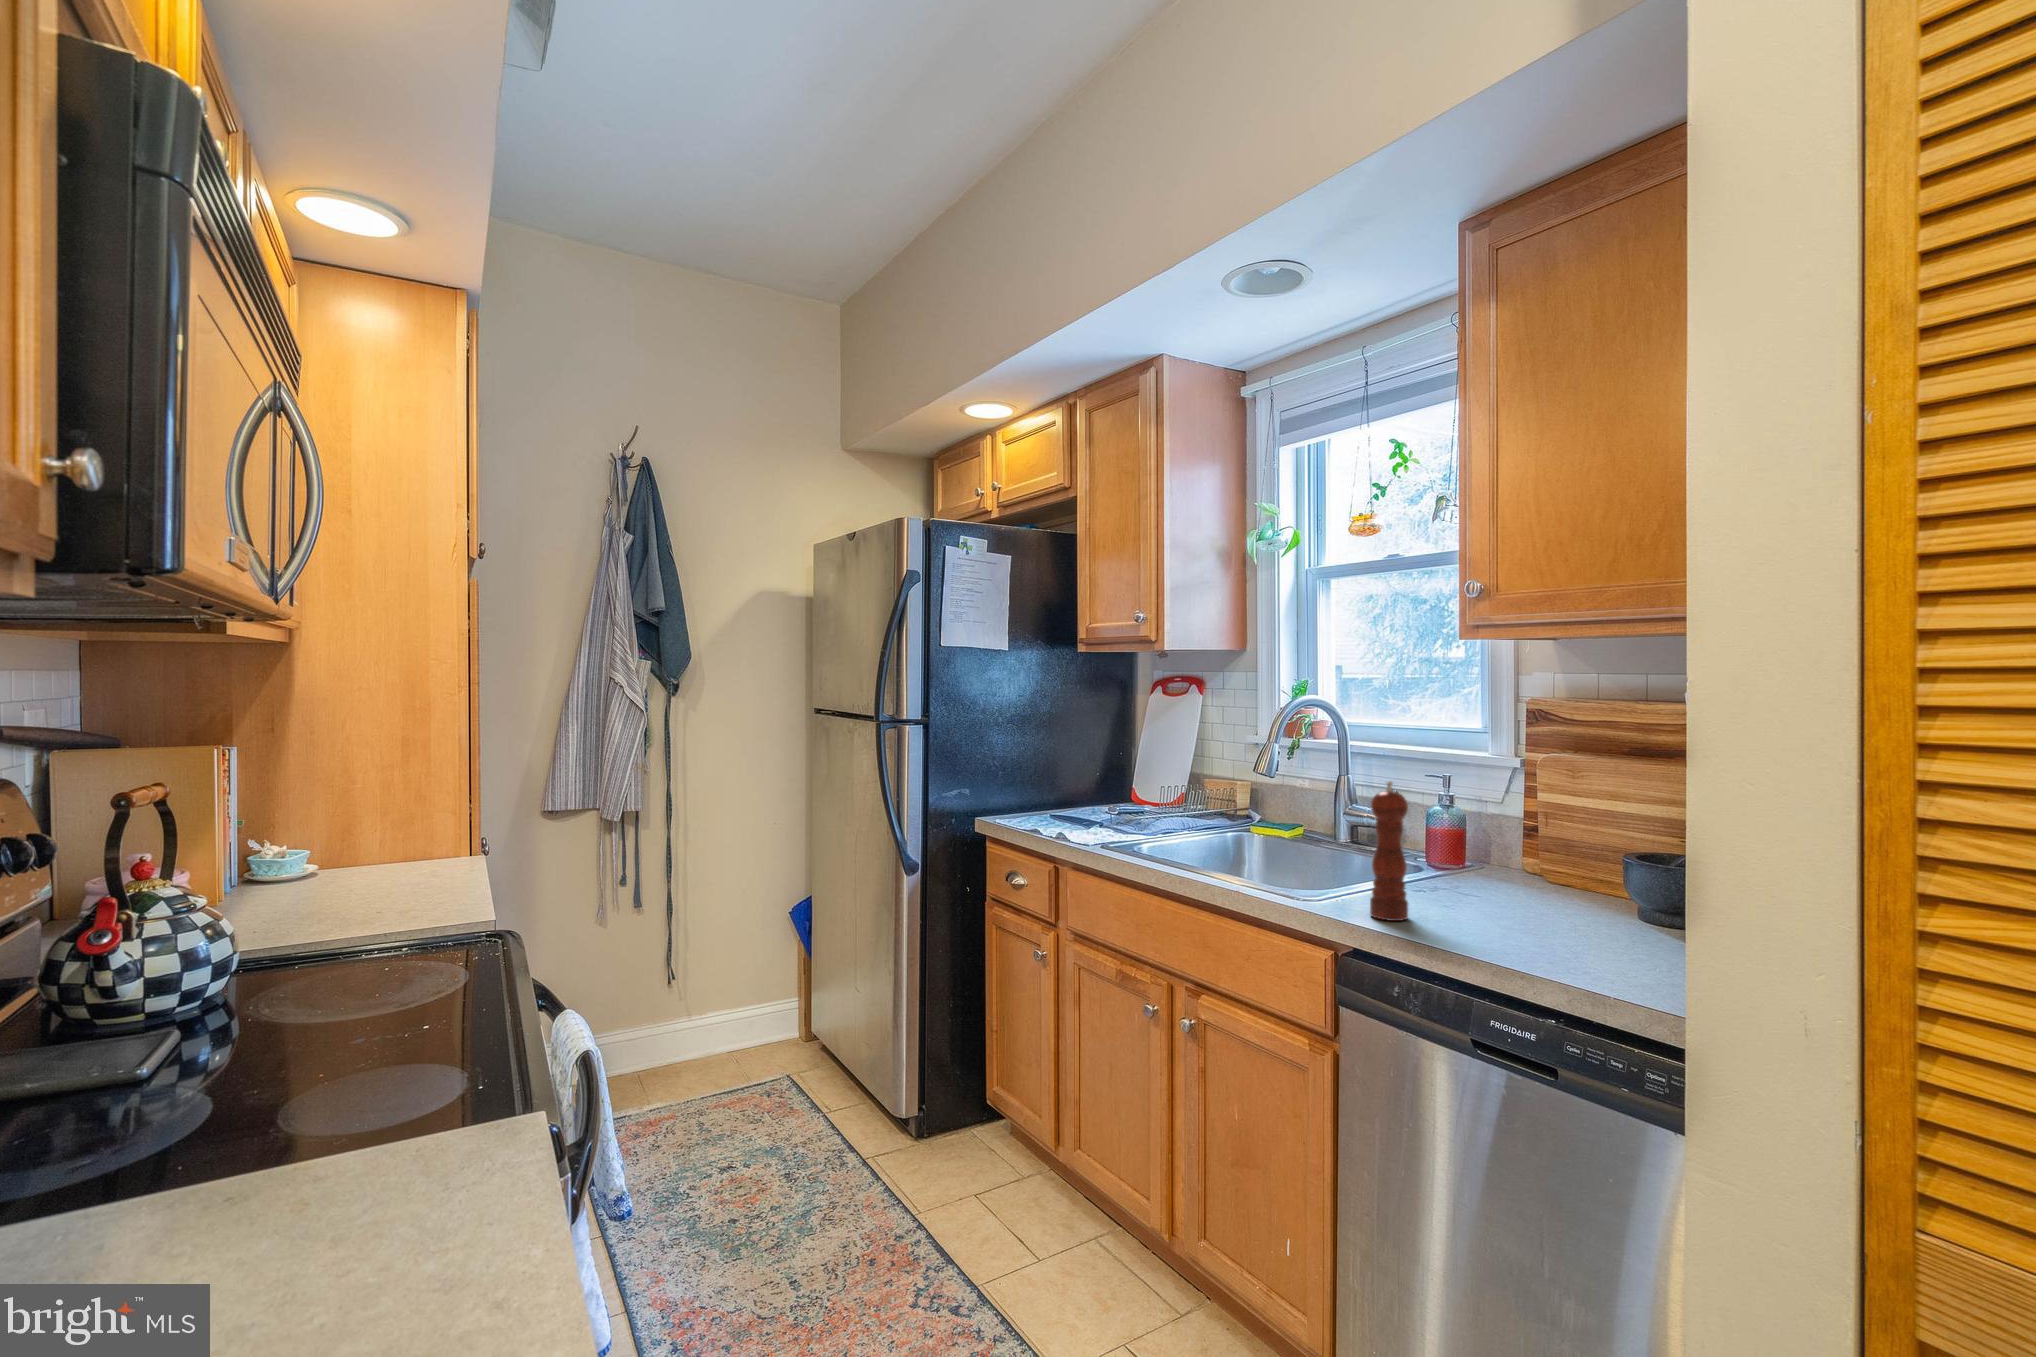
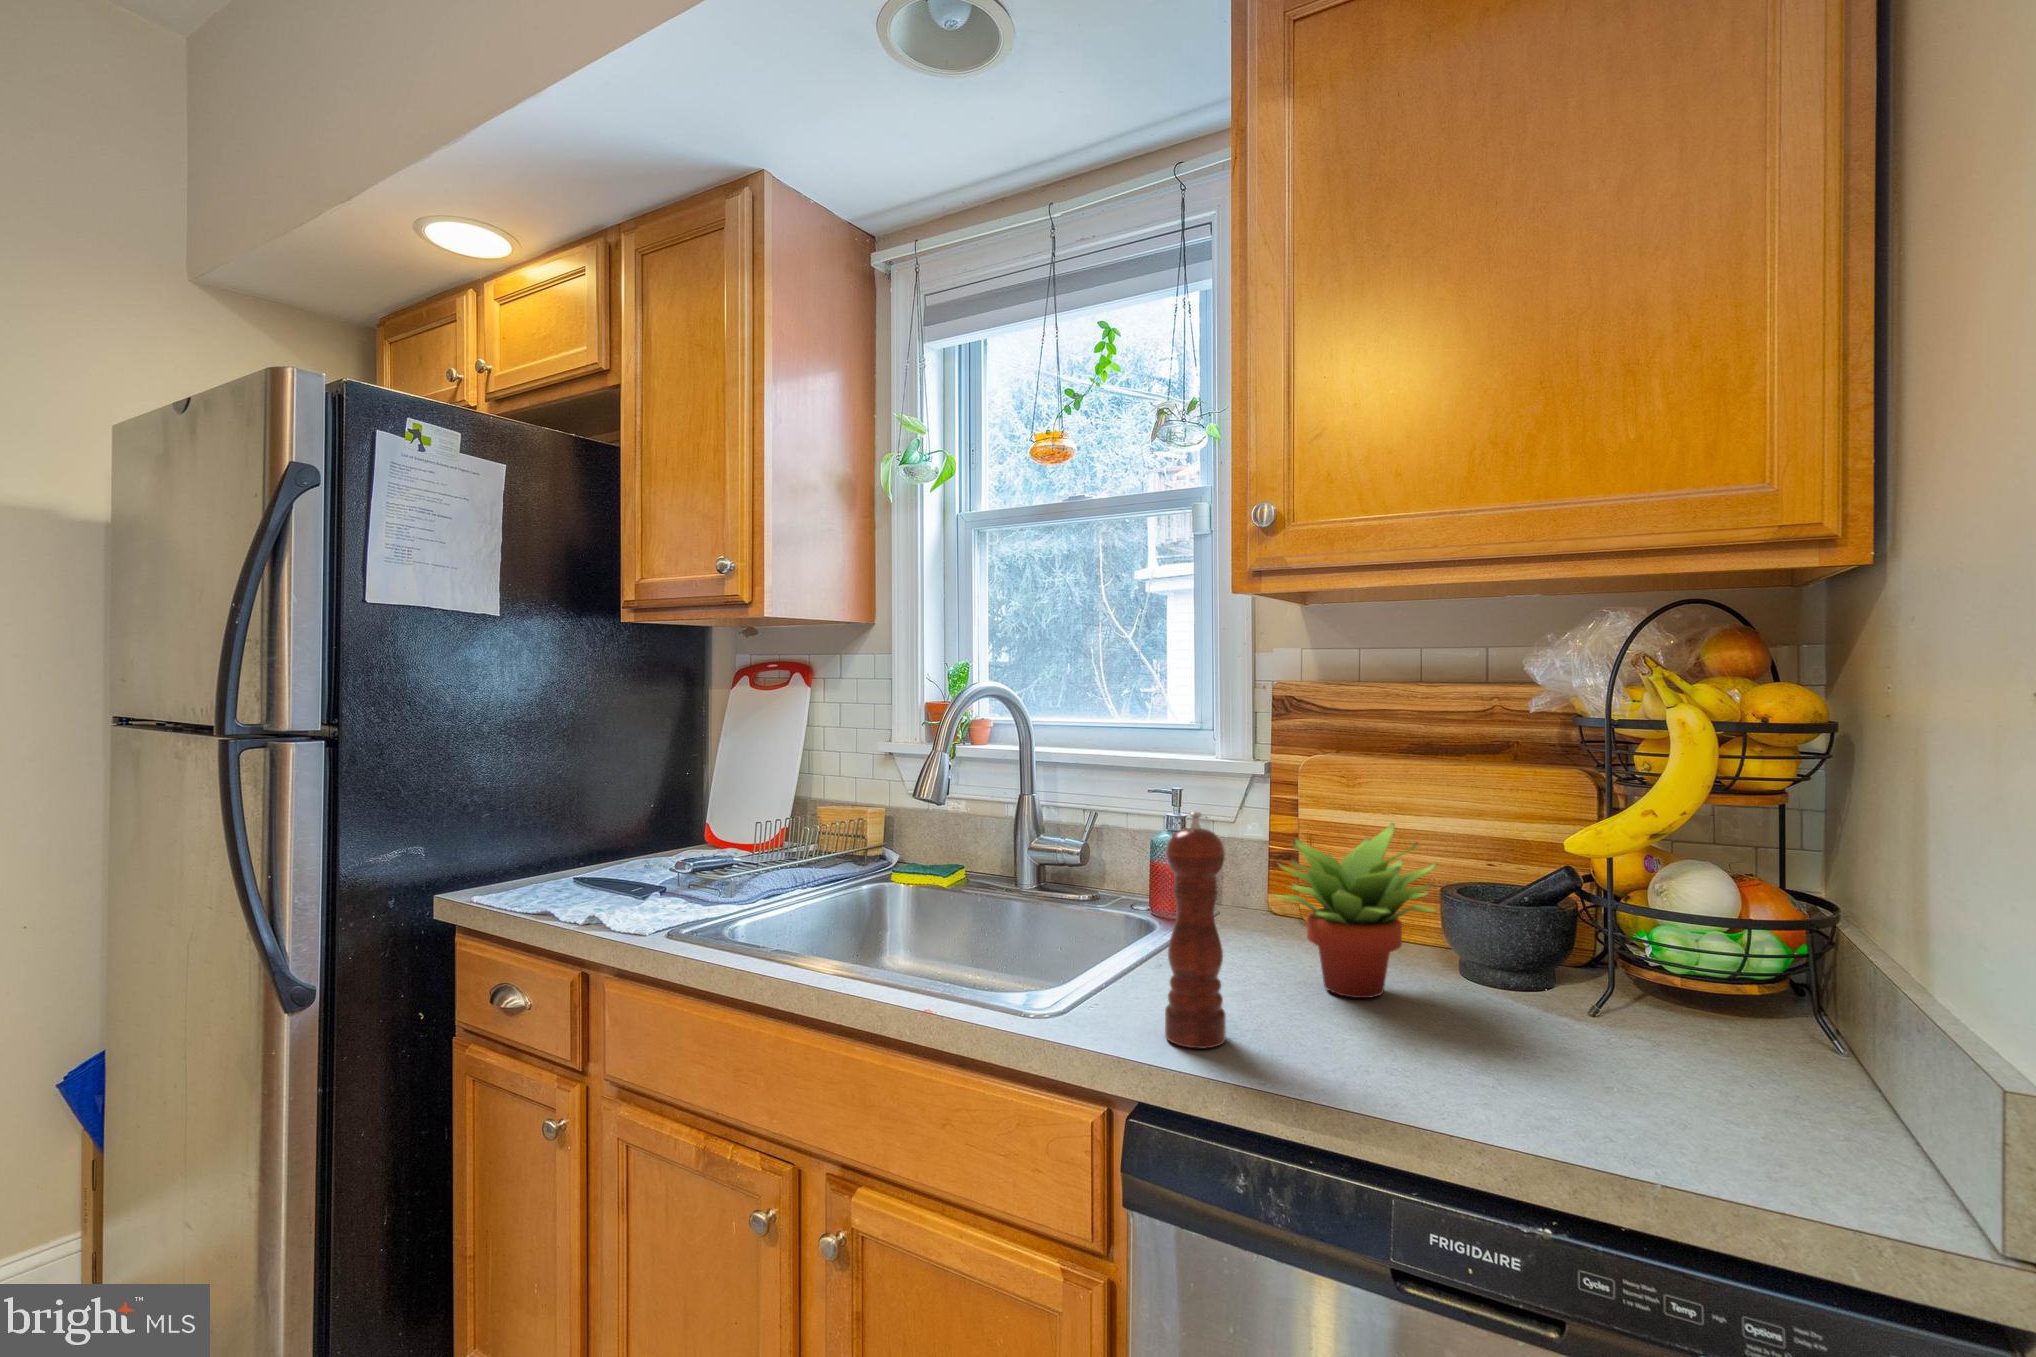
succulent plant: none [1468,800,1593,914] -> present [1272,823,1437,998]

